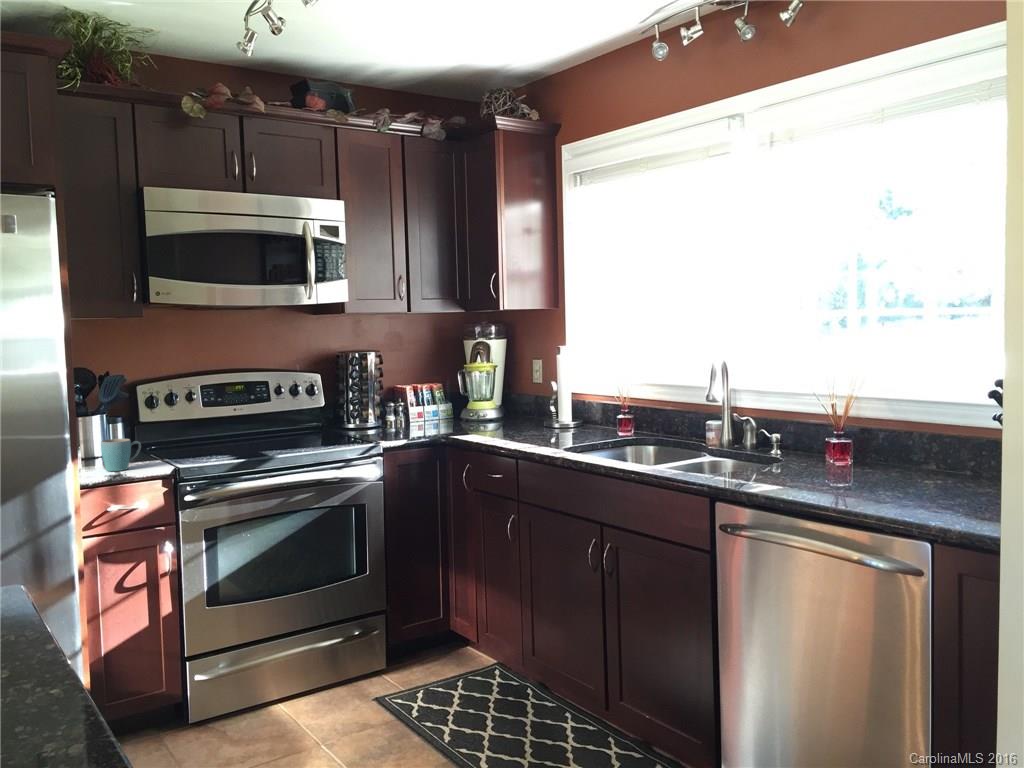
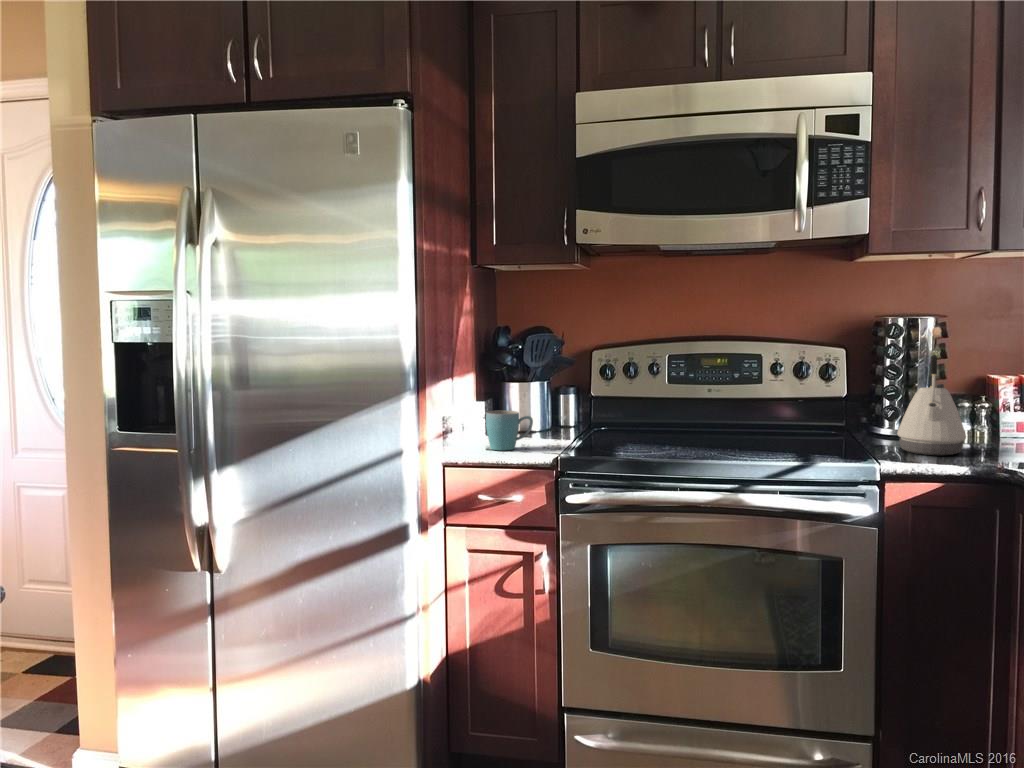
kettle: none [373,377,410,437] -> present [897,355,966,455]

